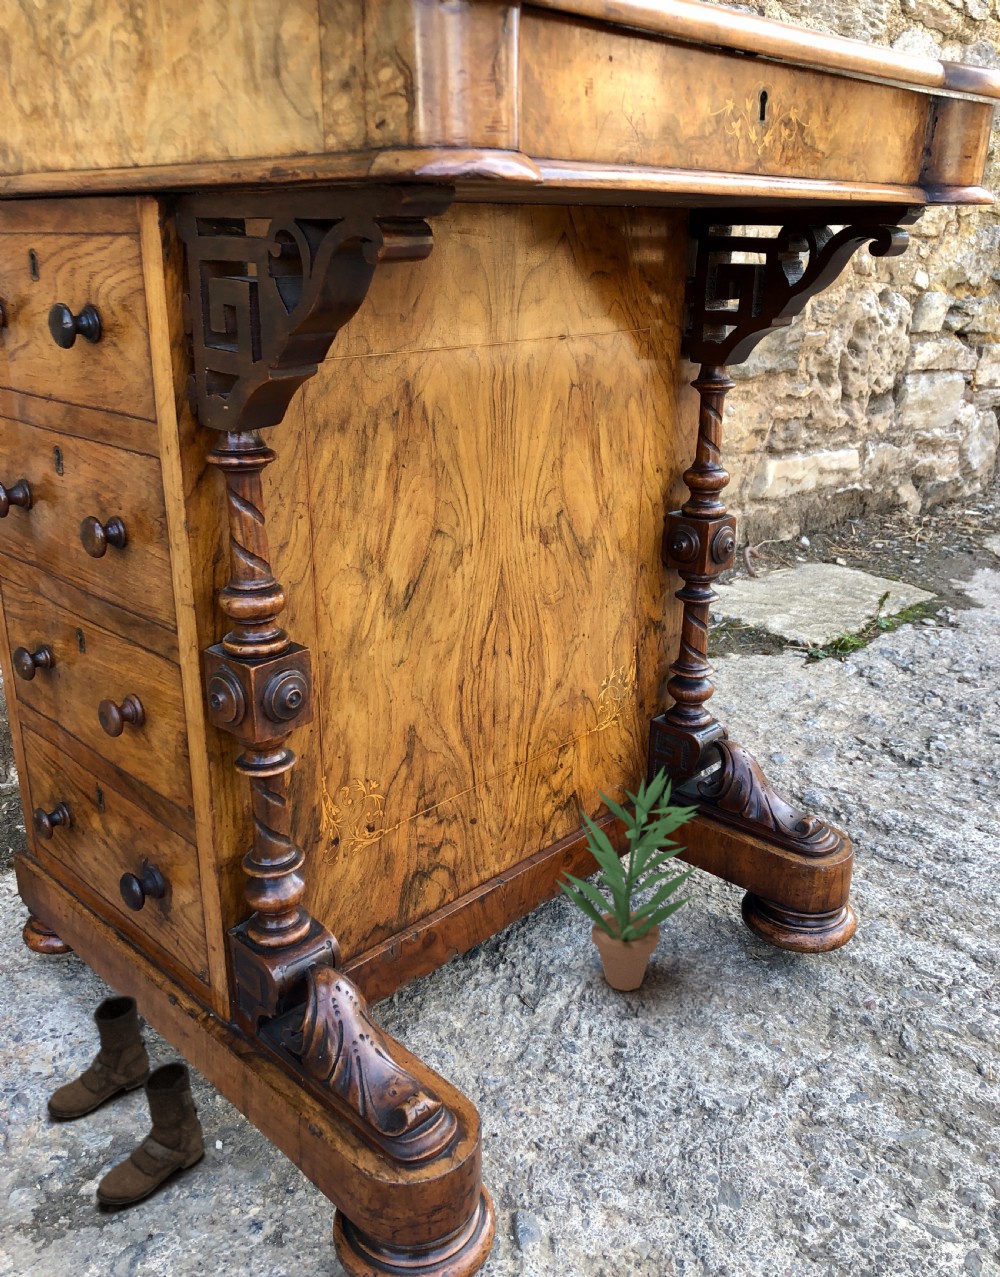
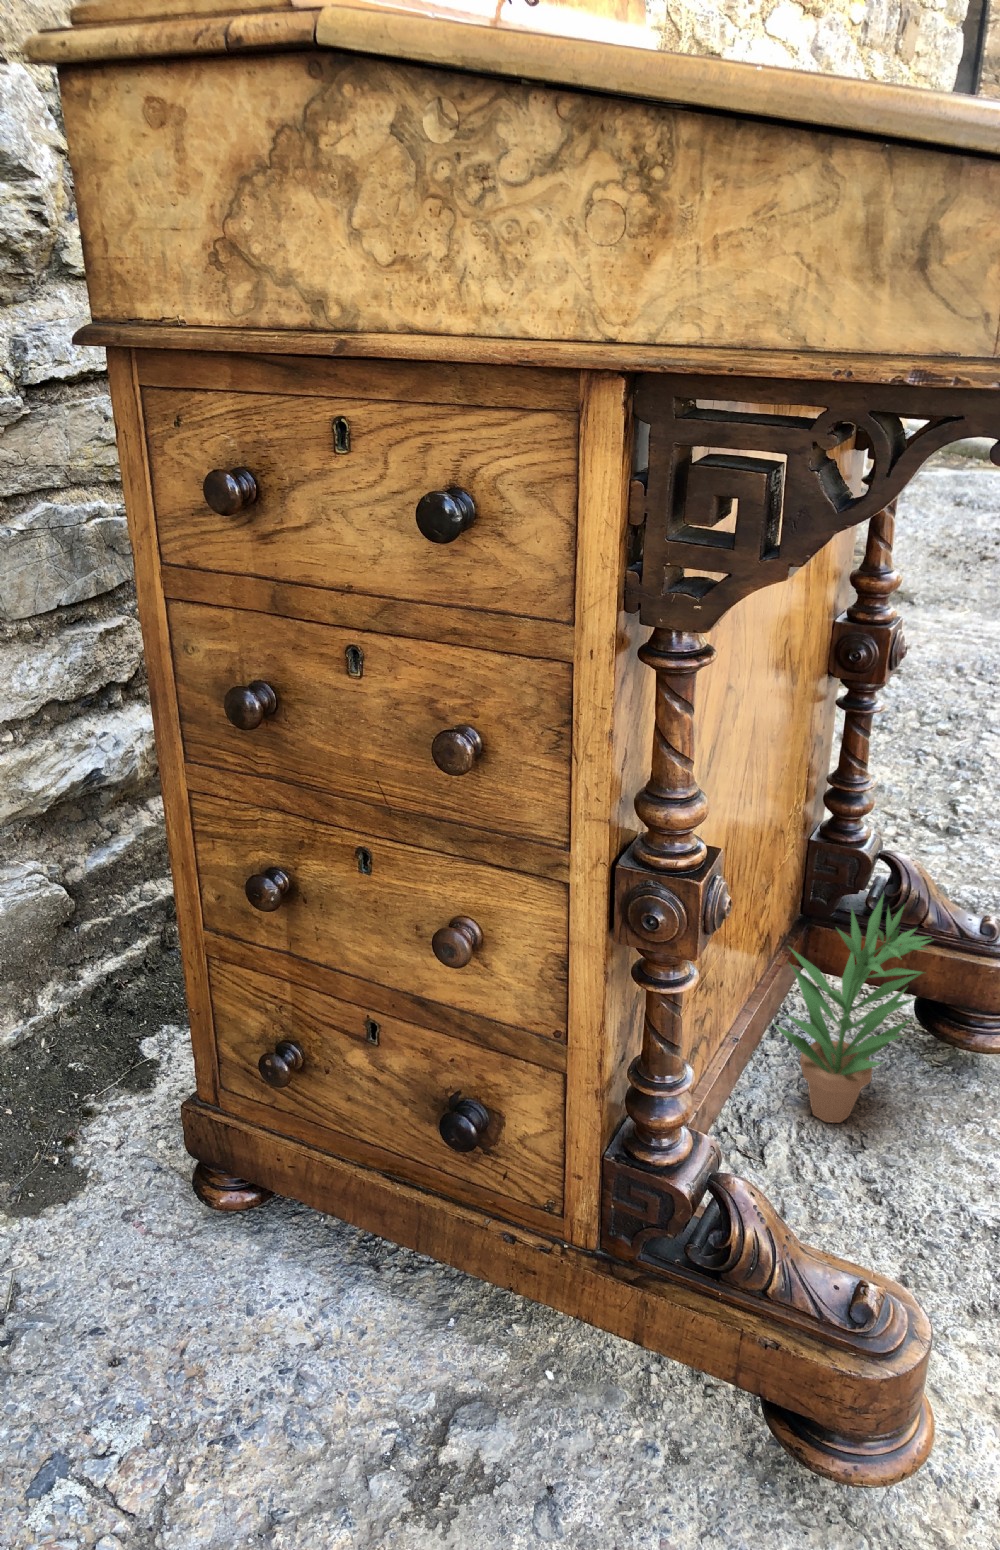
boots: present [47,996,204,1205] -> none [339,1238,552,1469]

